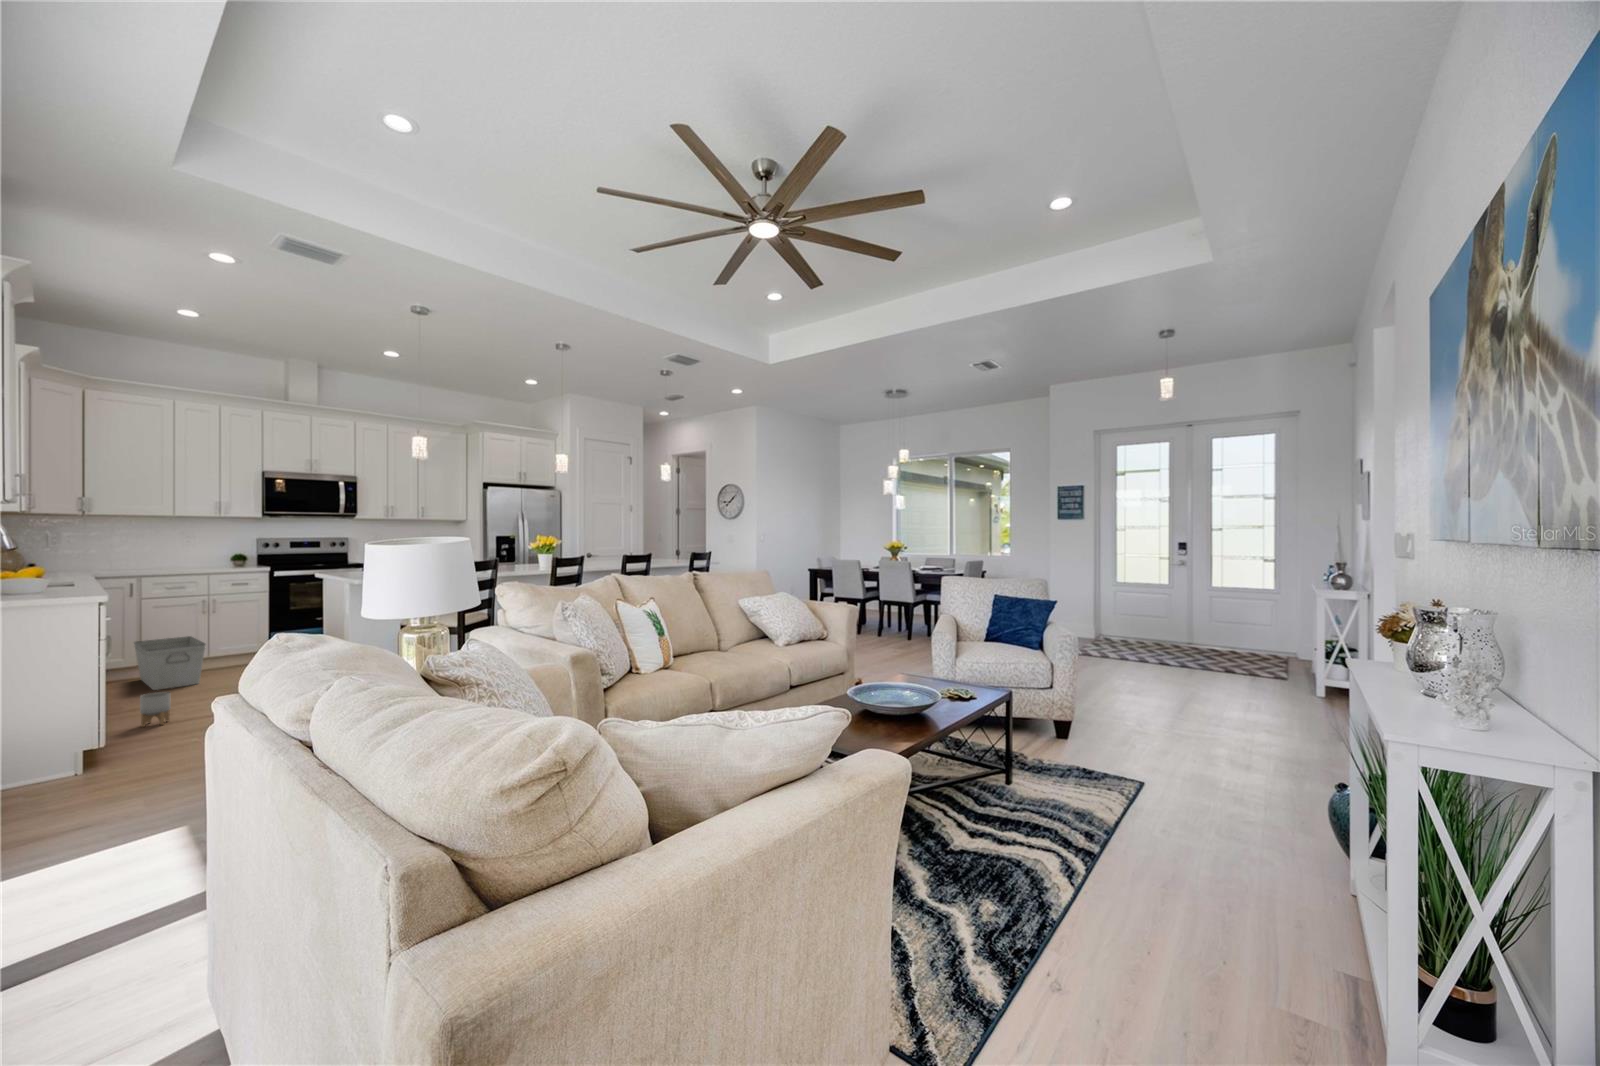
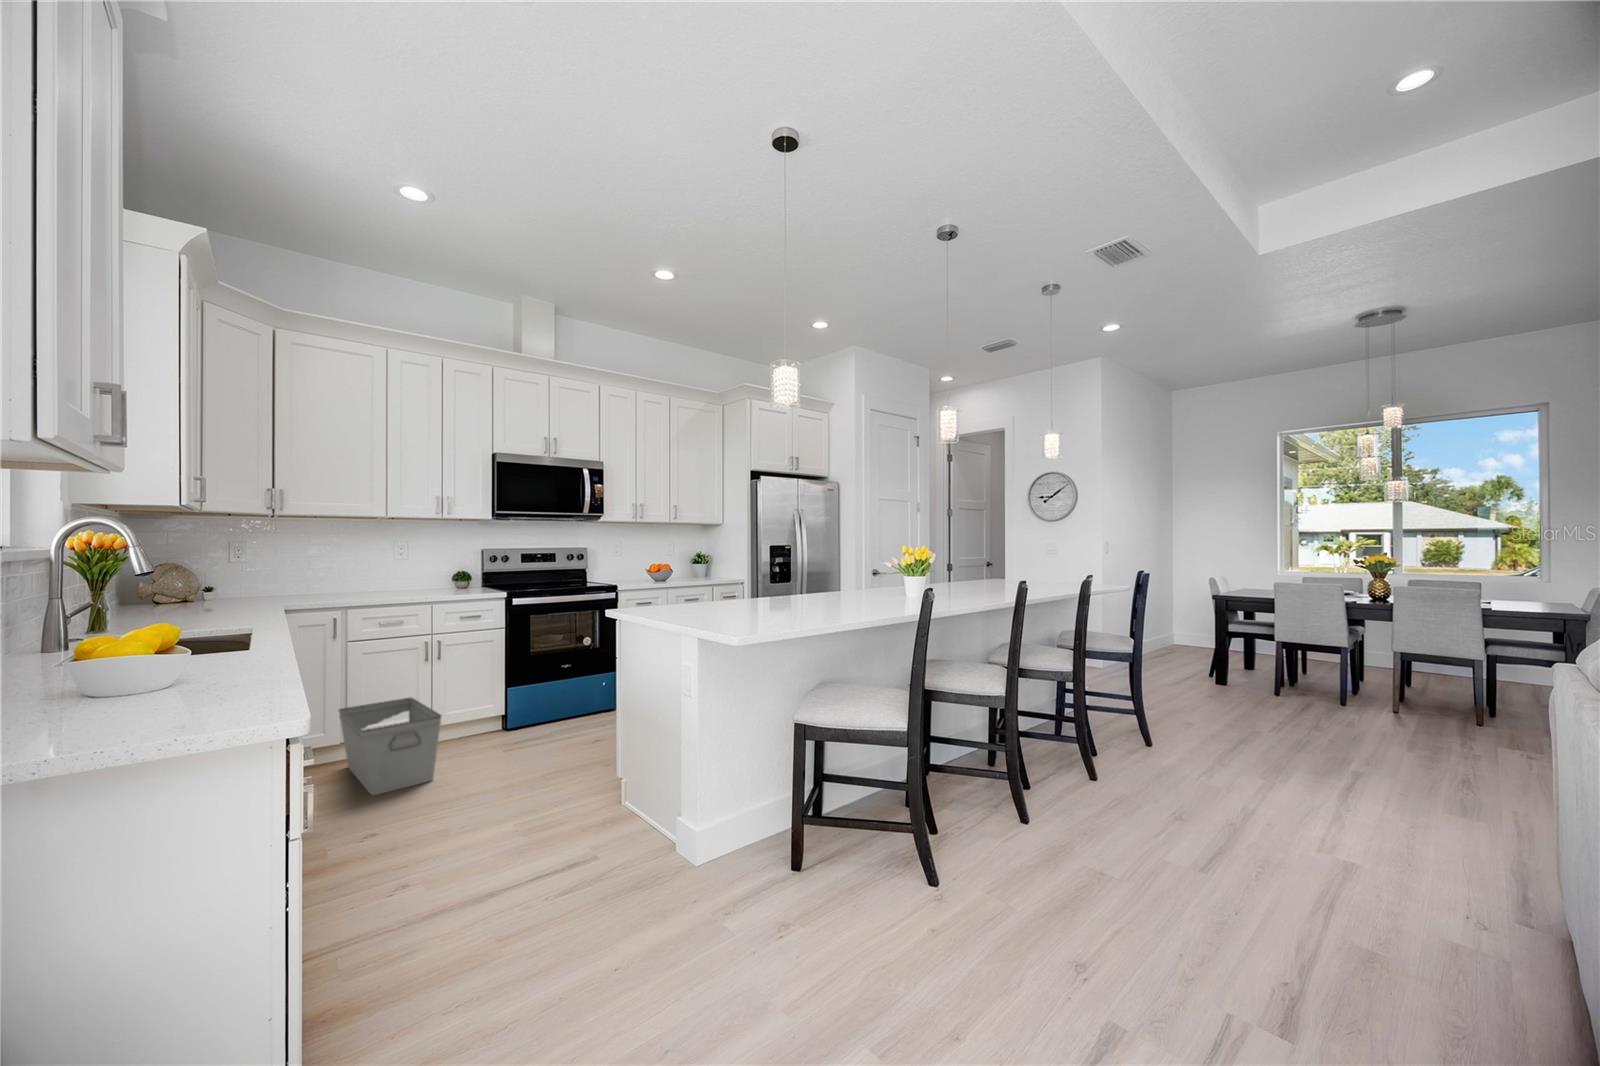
planter: present [140,692,171,727] -> none [379,843,429,923]

